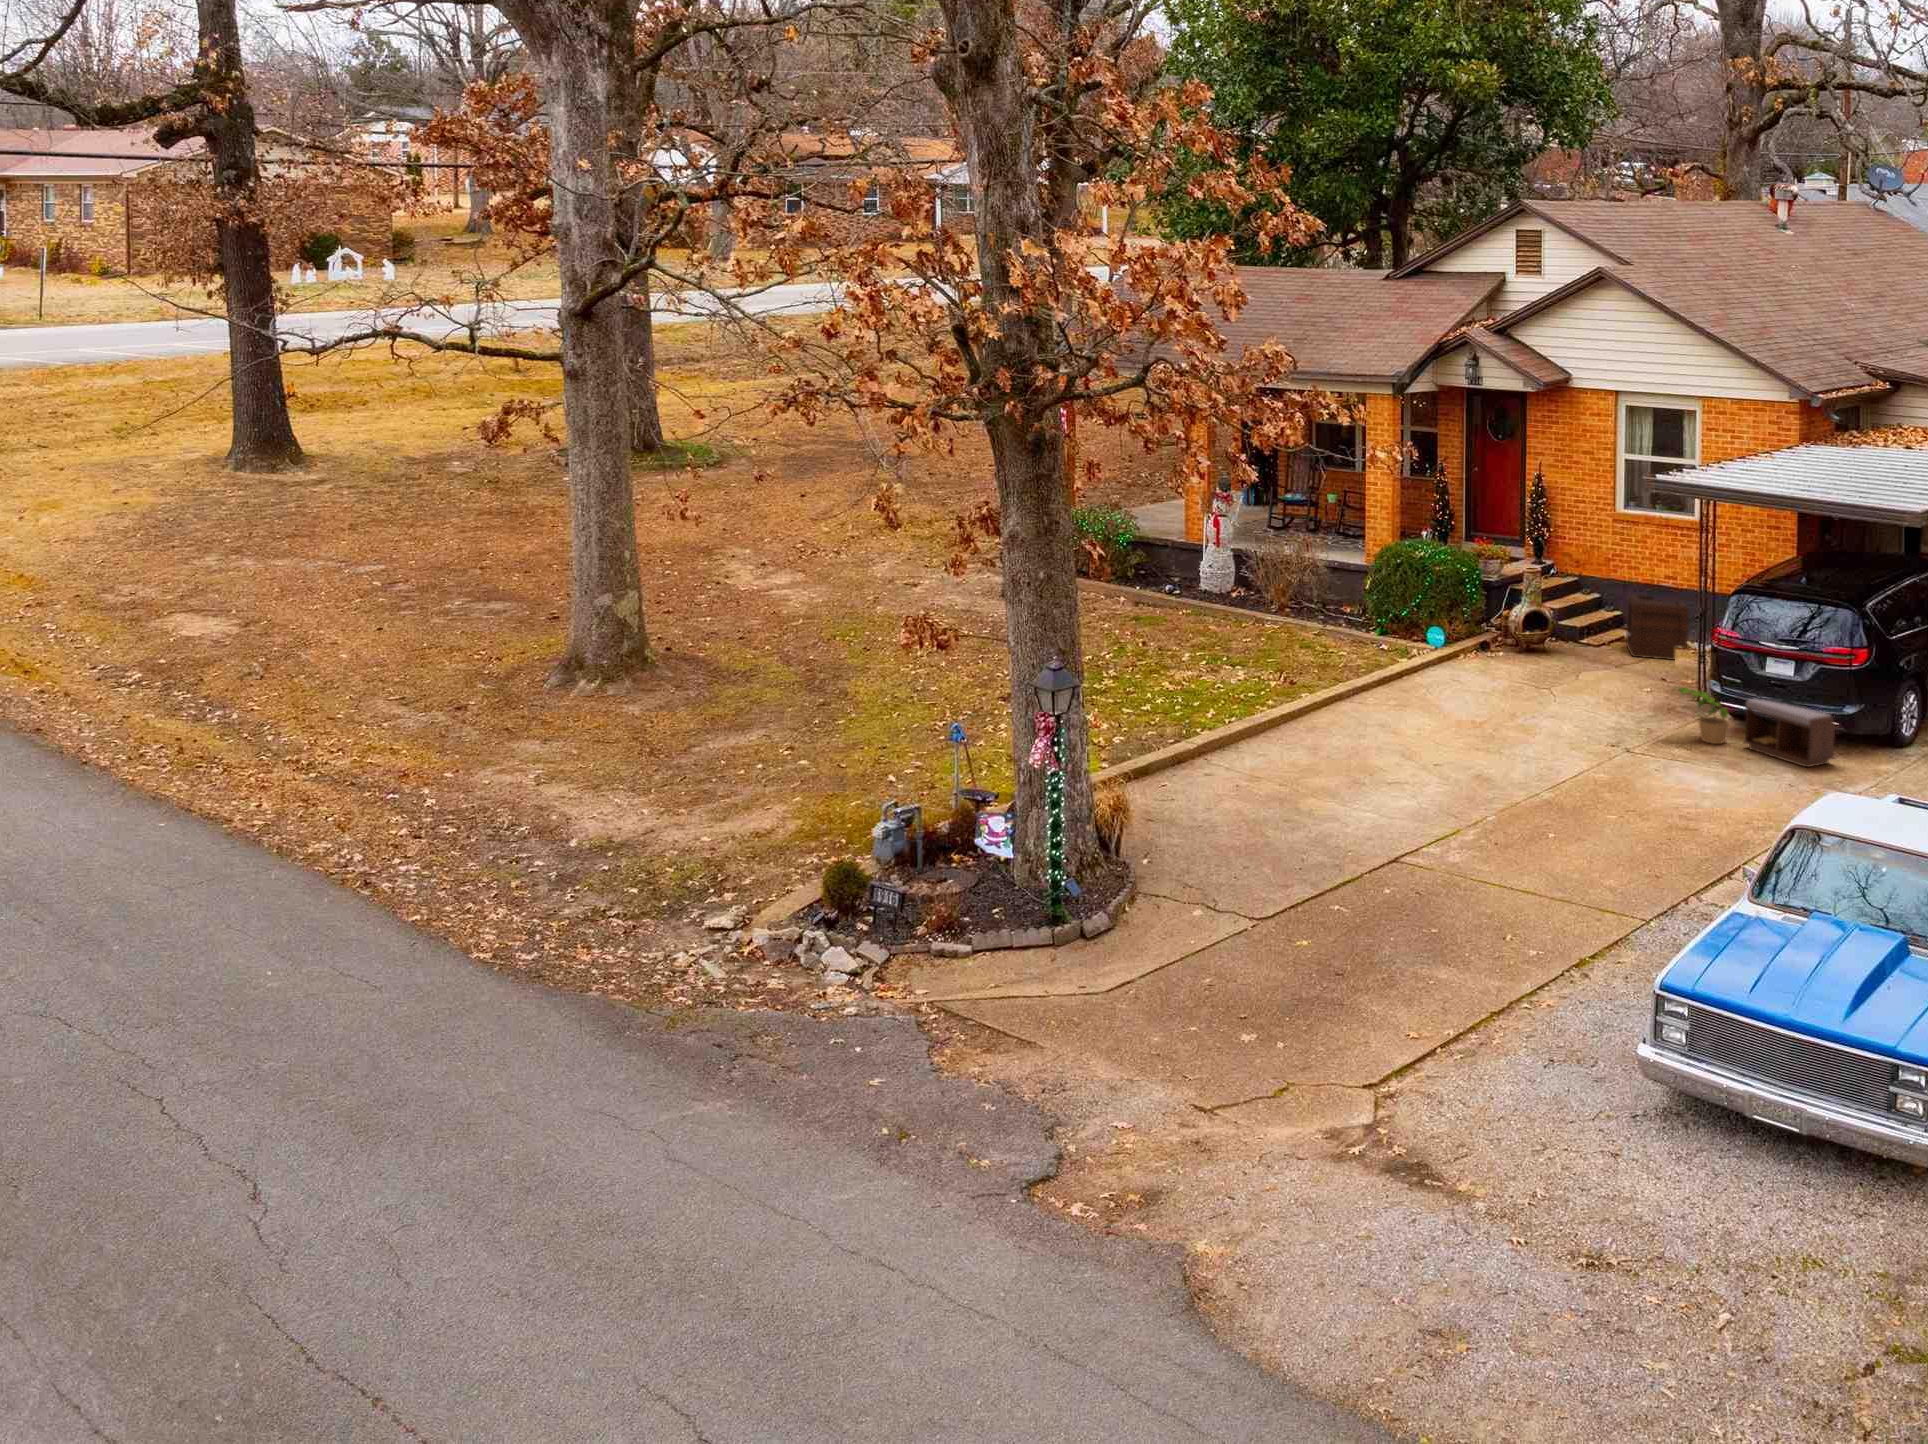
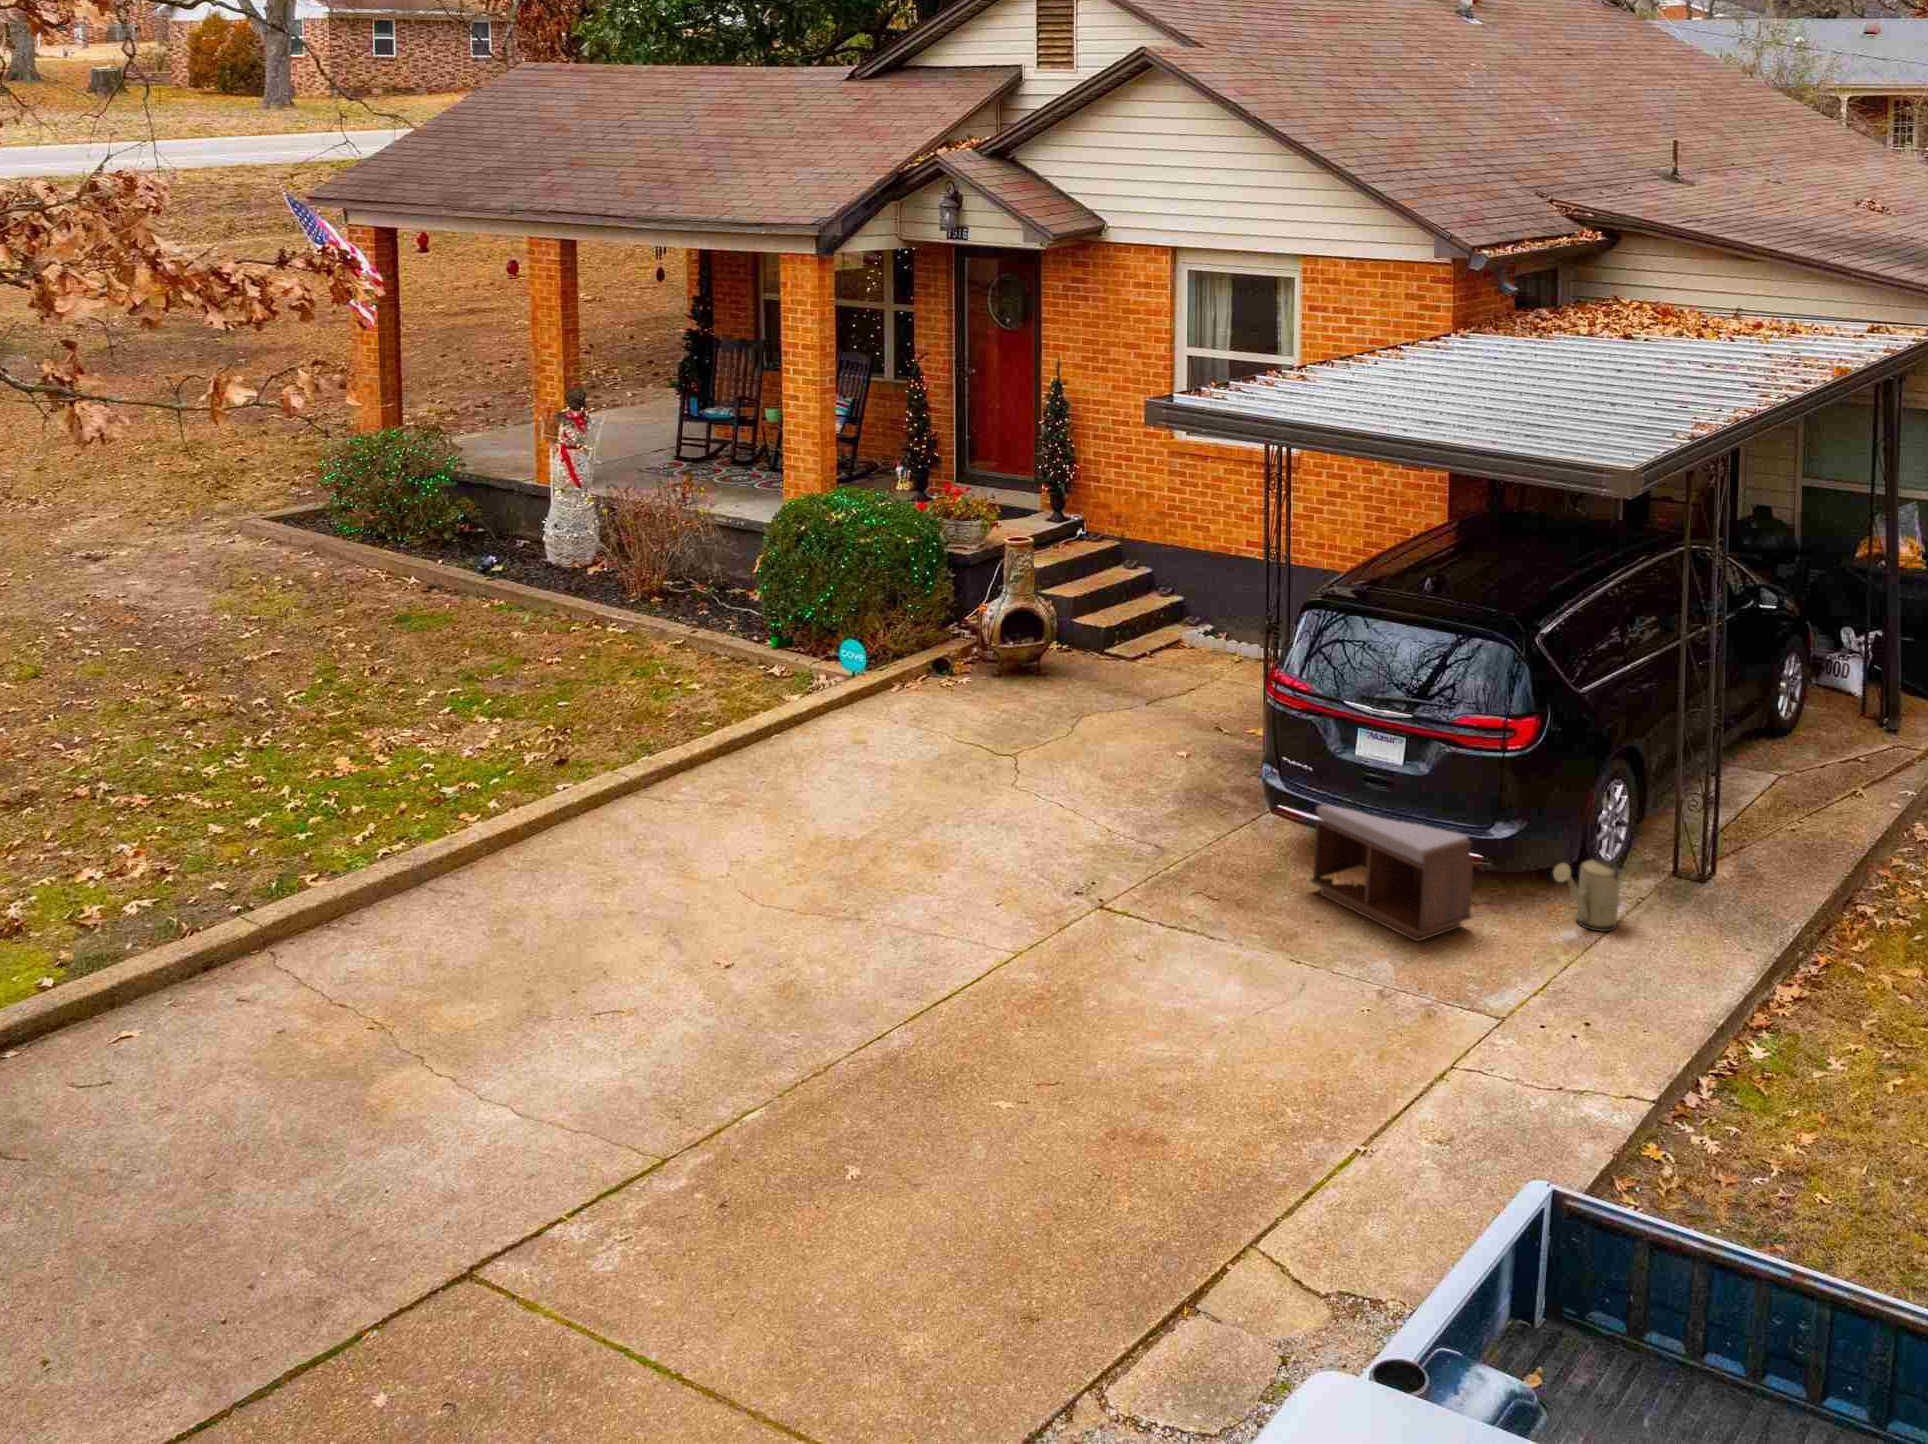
wooden crate: present [1626,594,1689,660] -> none [1186,574,1279,684]
potted plant: present [1678,687,1729,744] -> none [1179,778,1287,885]
watering can: none [1878,722,1915,768] -> present [1553,851,1621,932]

